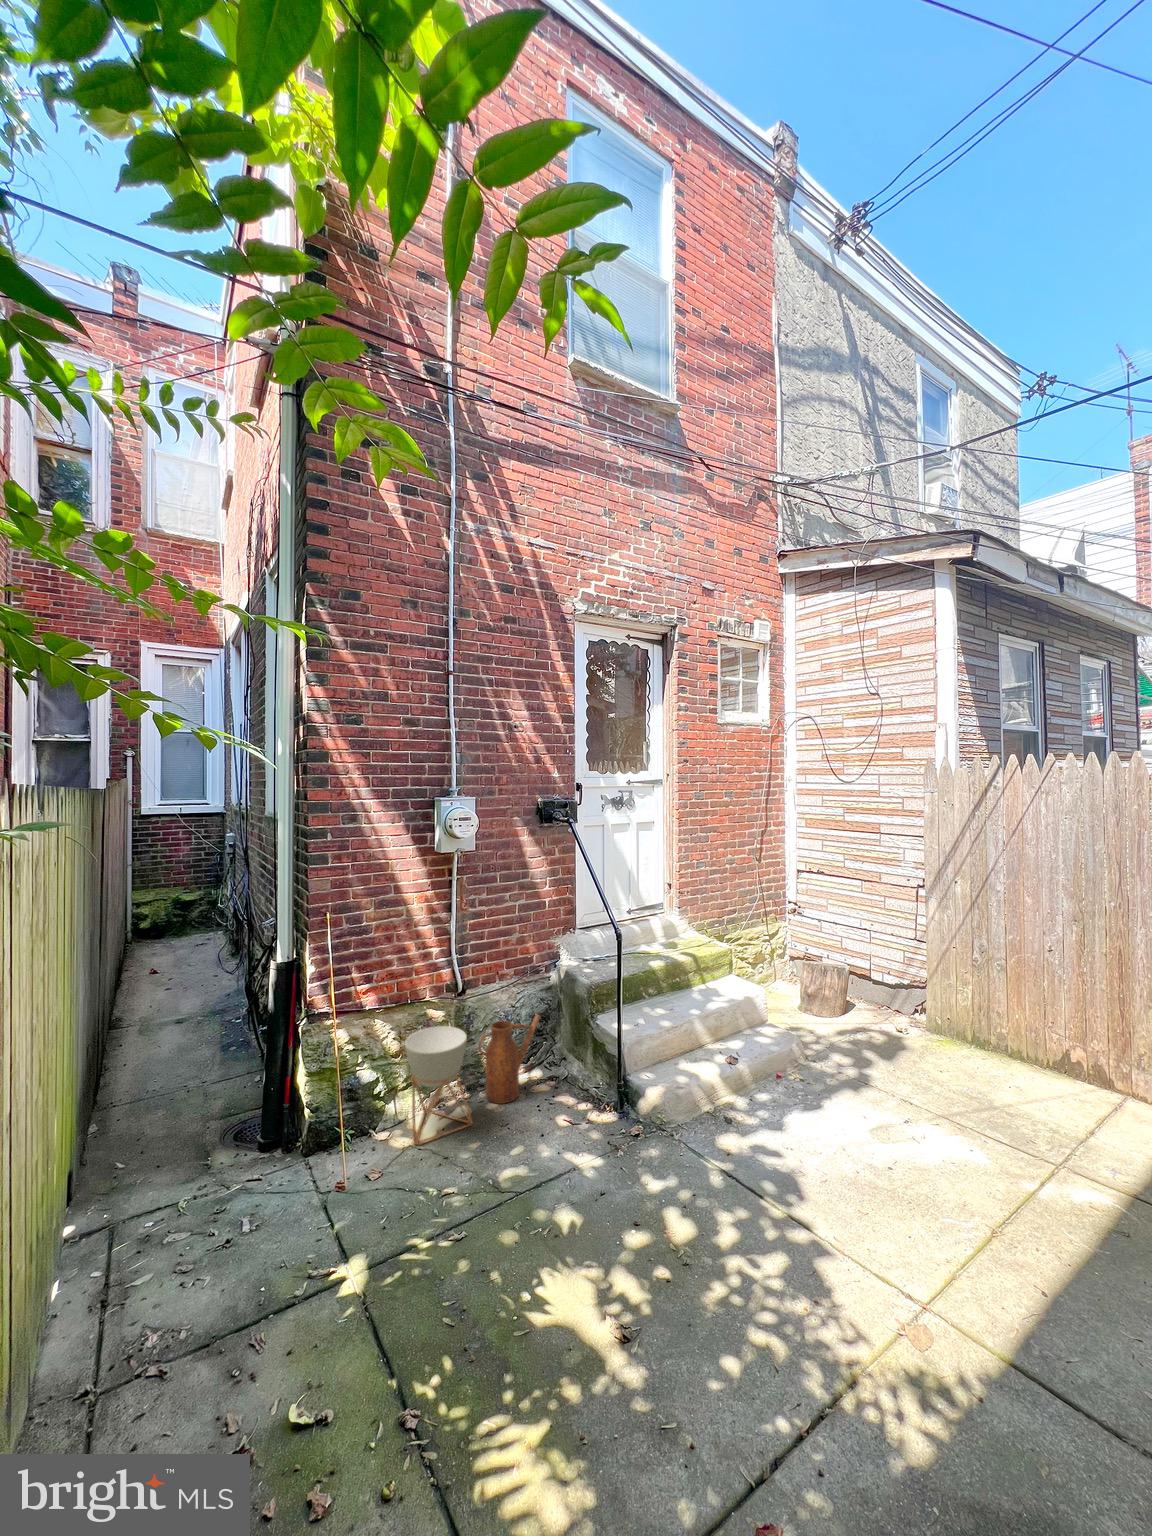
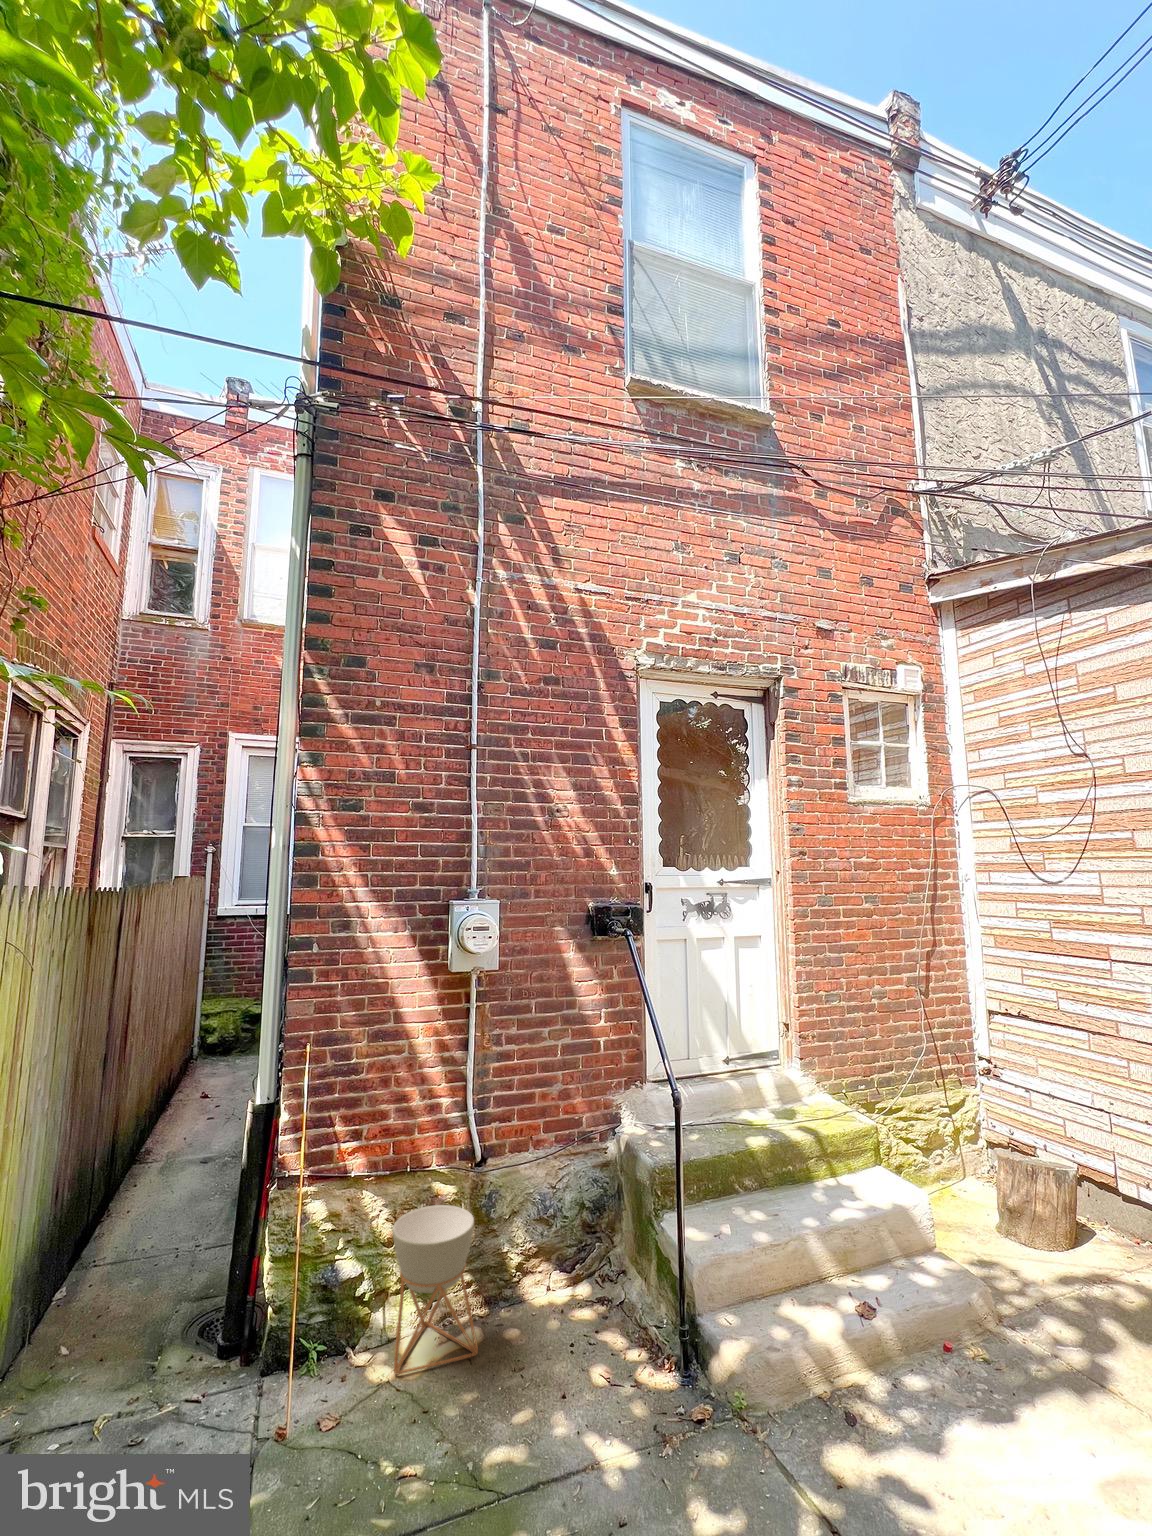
watering can: present [478,1014,540,1104] -> none [496,1199,586,1328]

